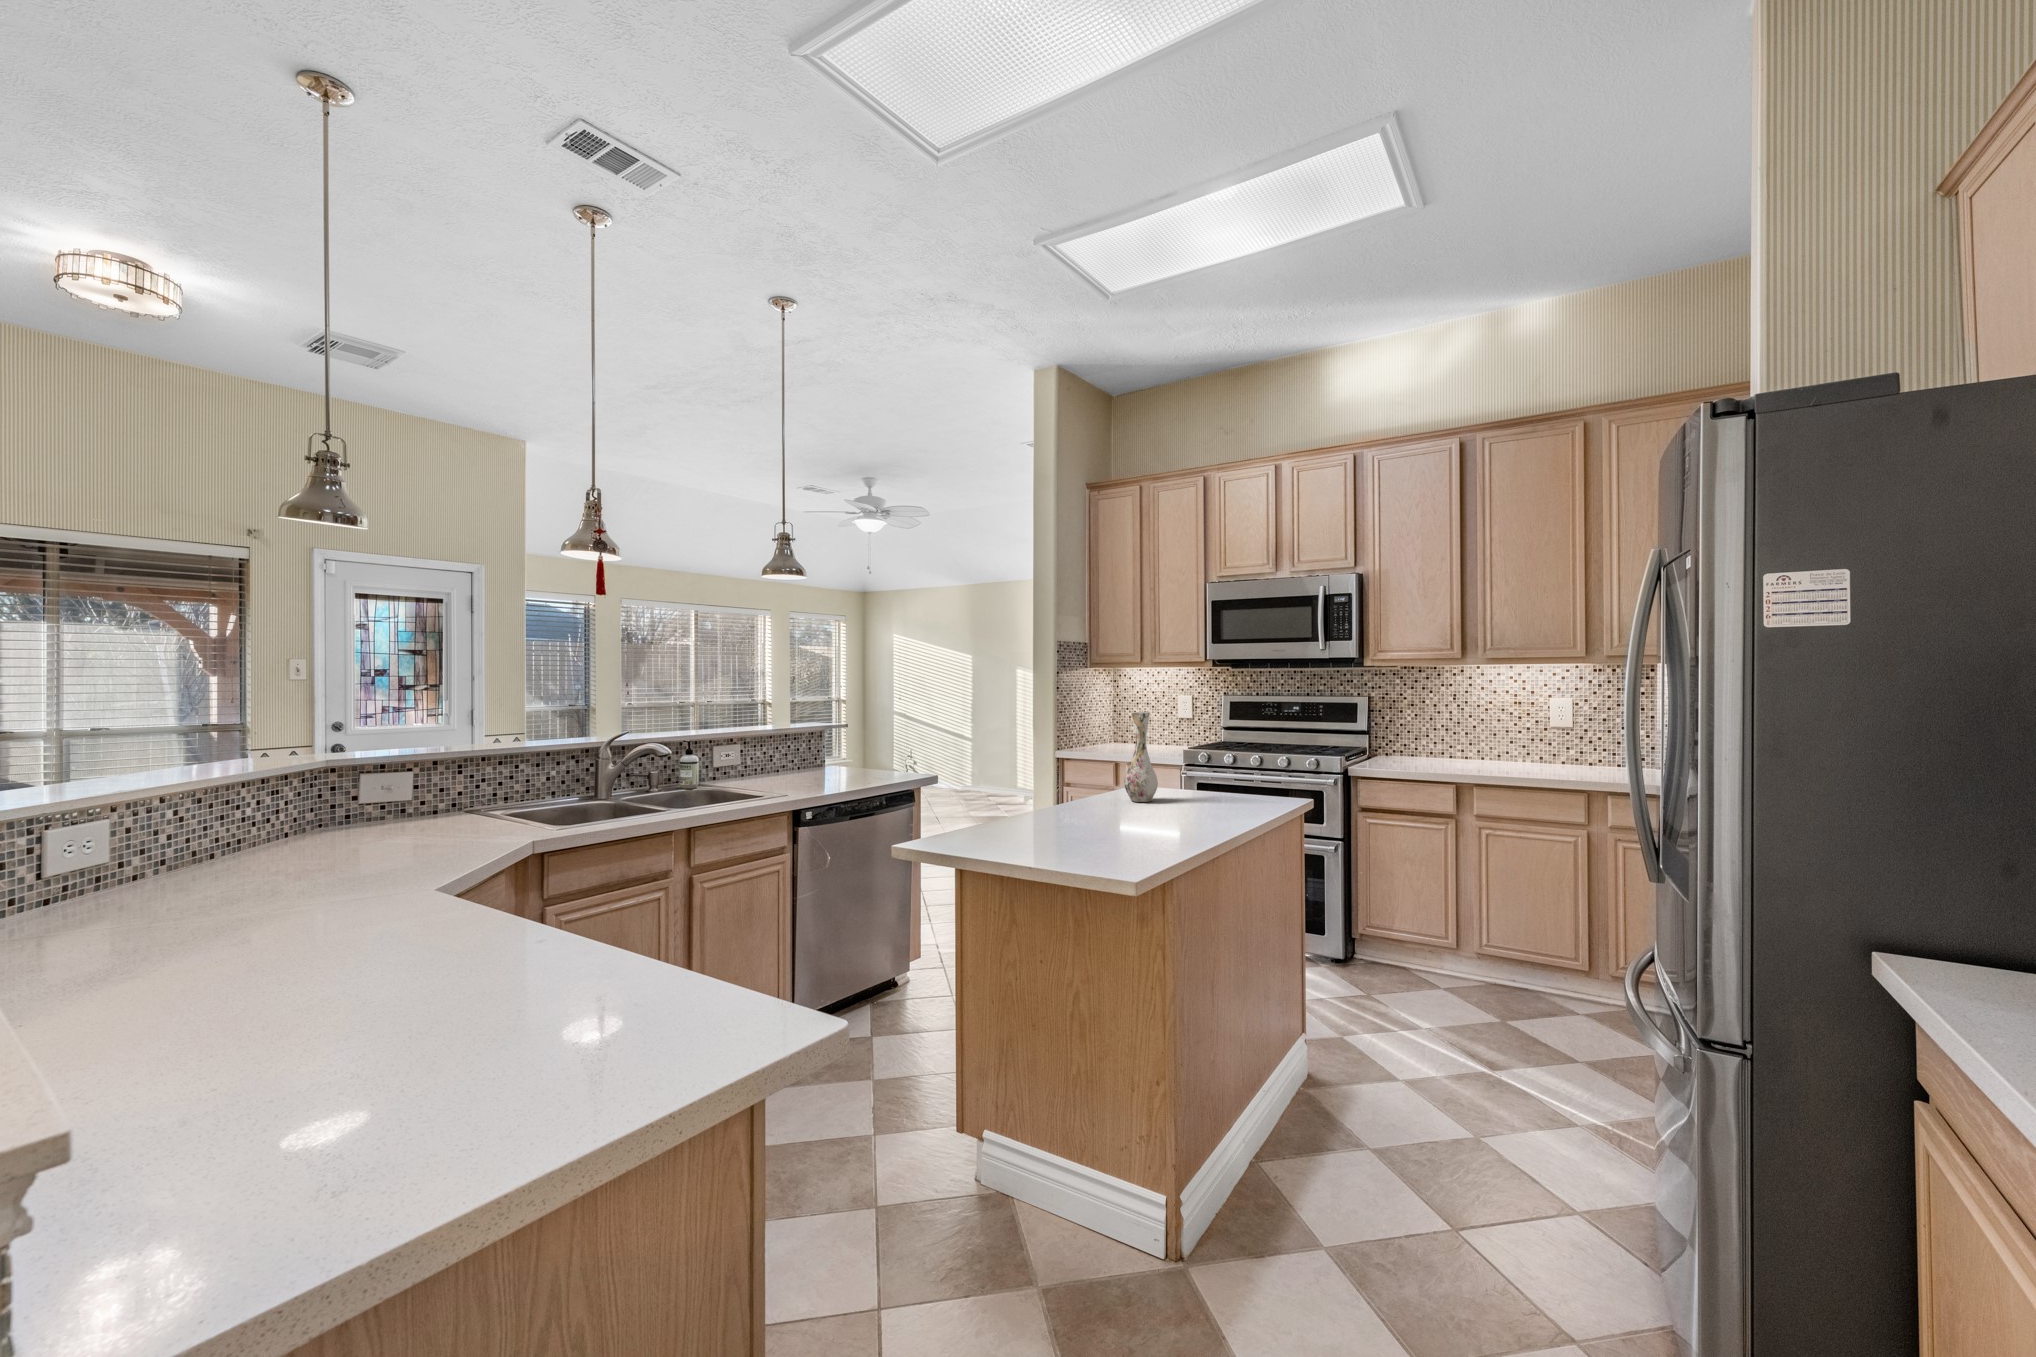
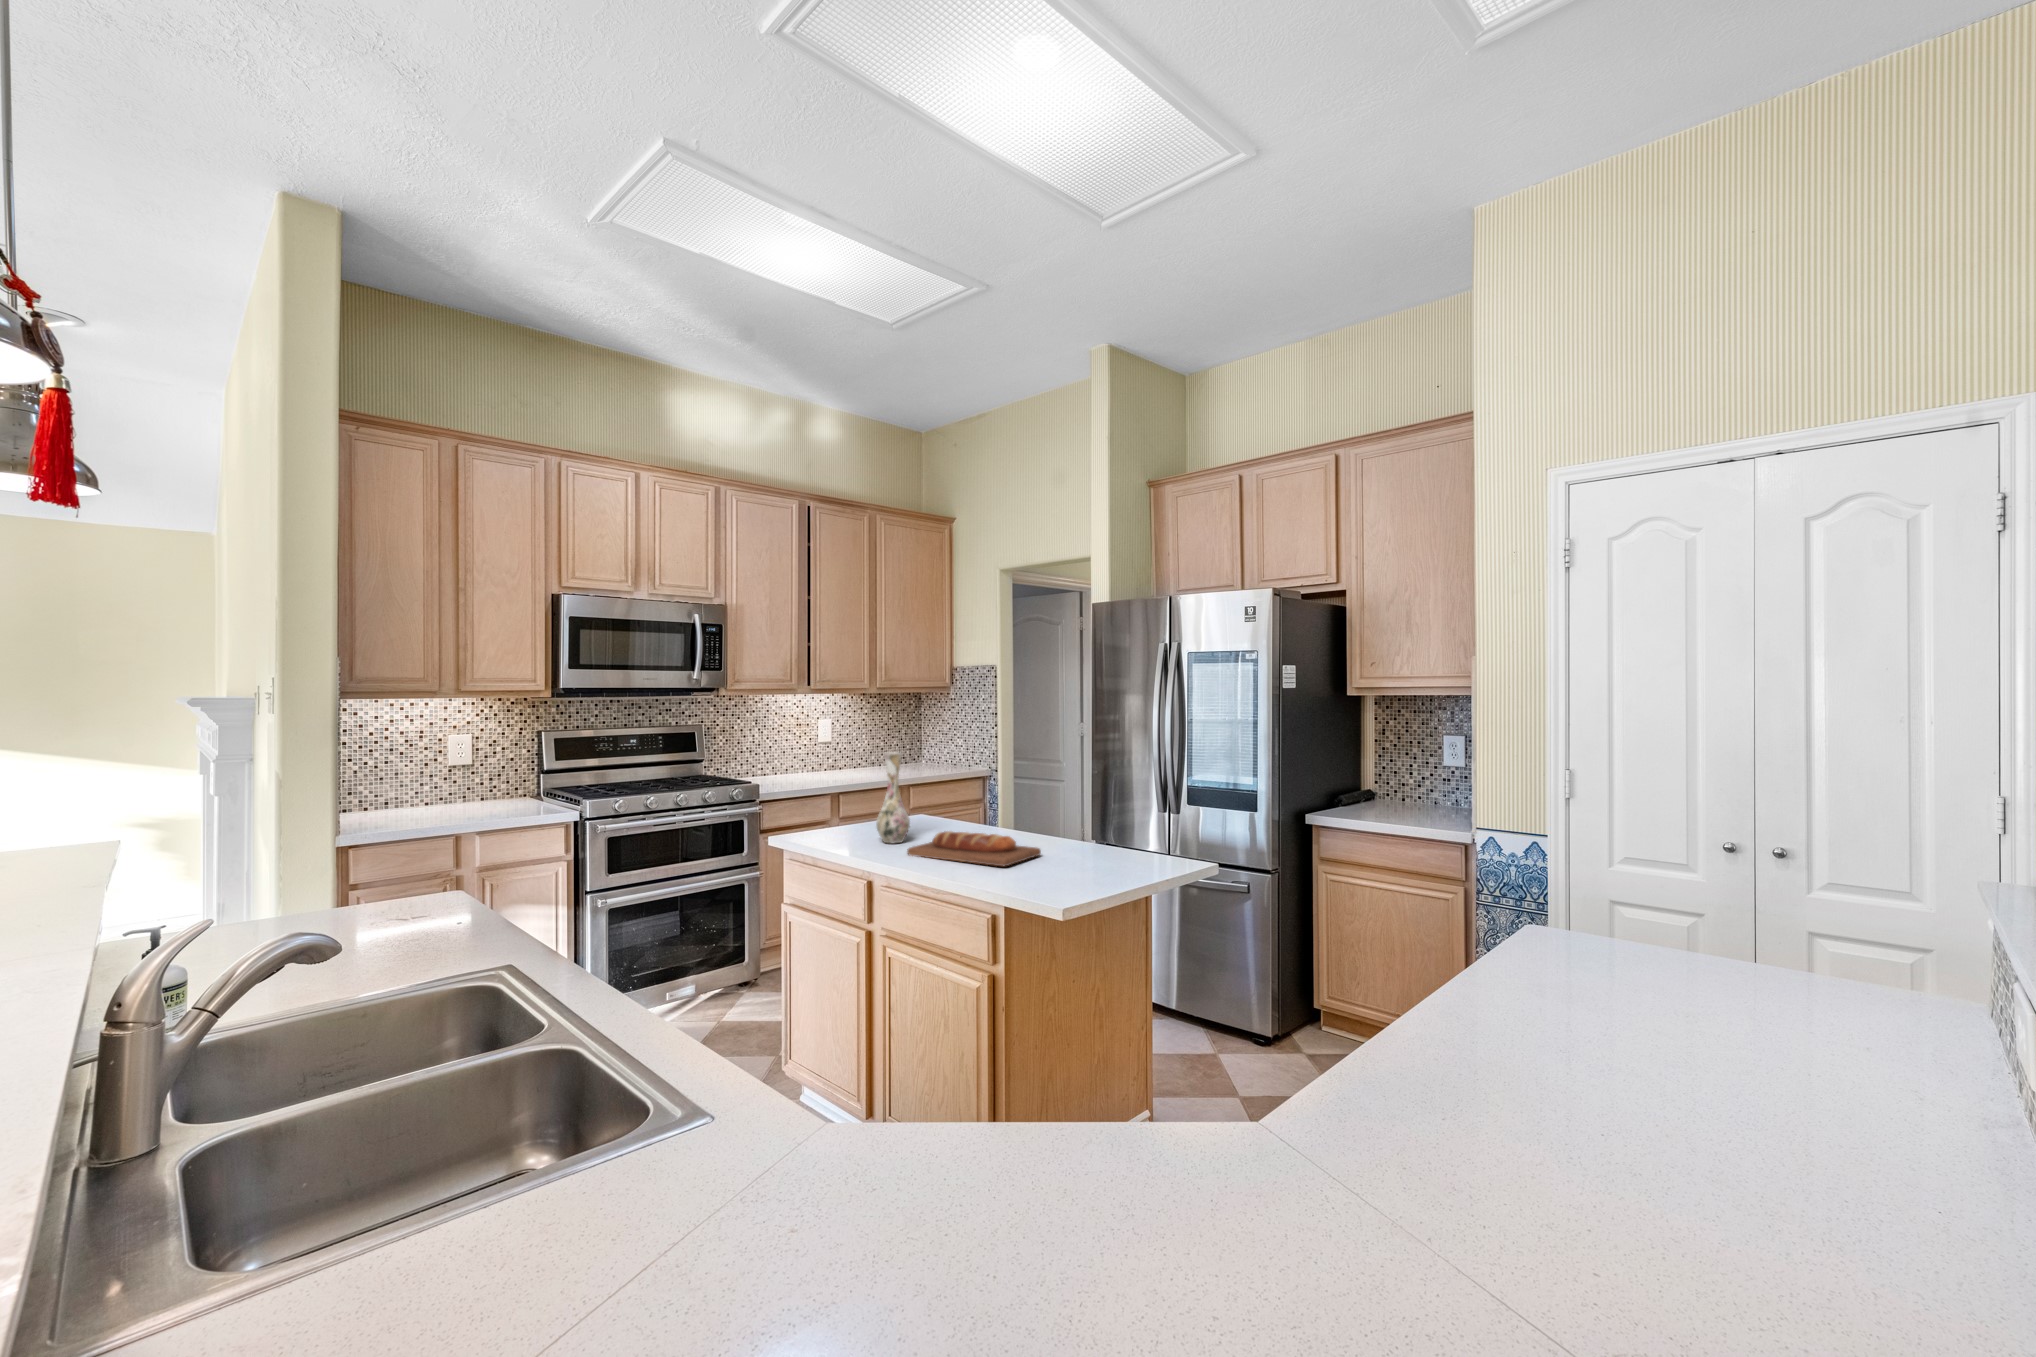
bread loaf: none [1061,792,1156,830] -> present [907,831,1041,866]

